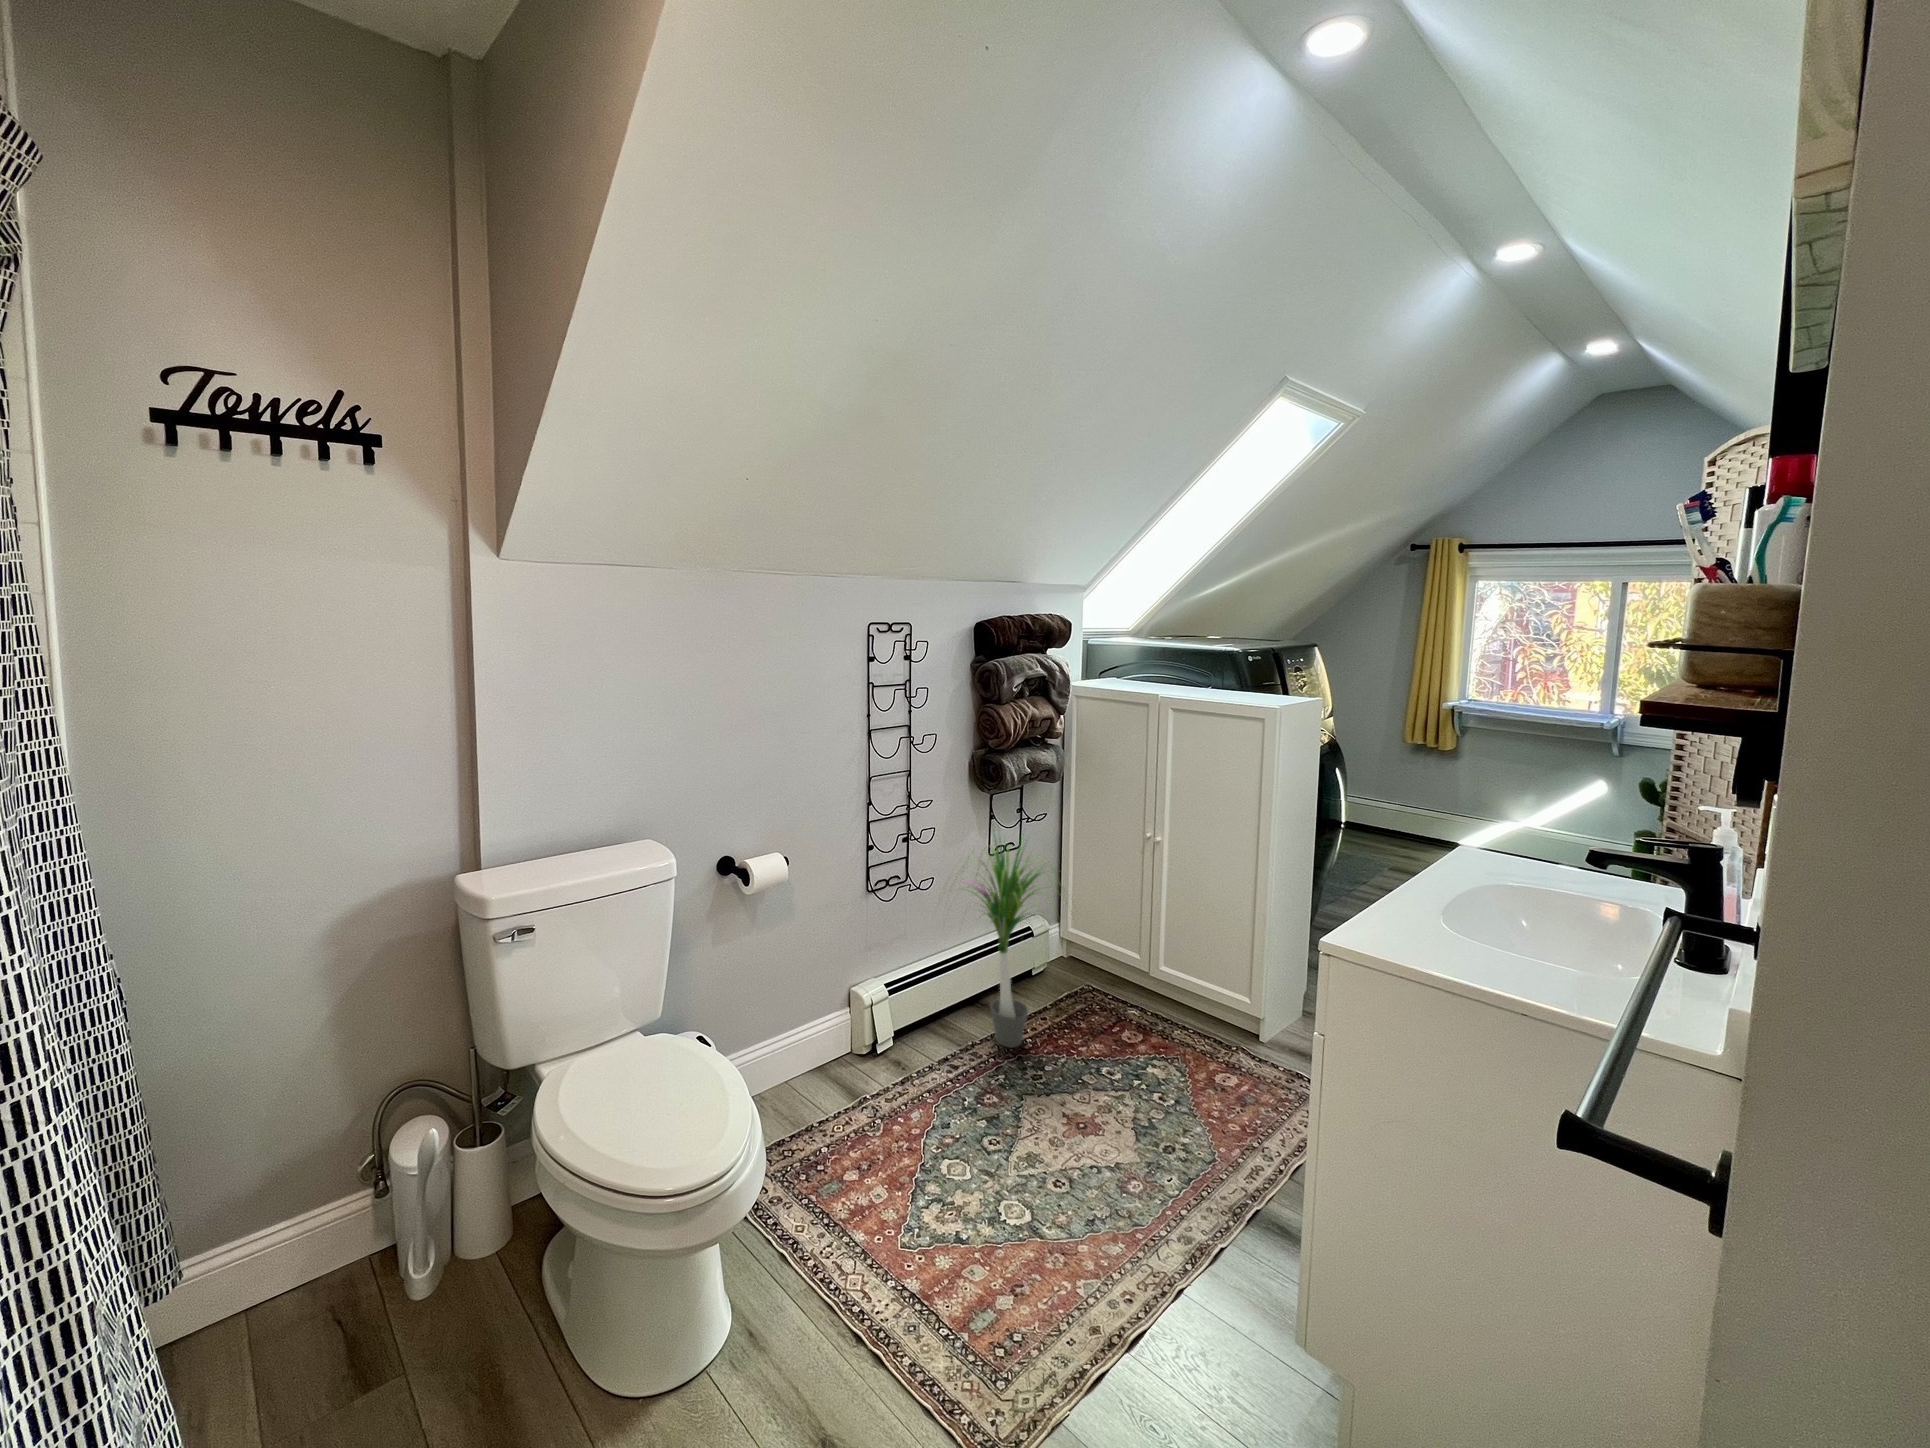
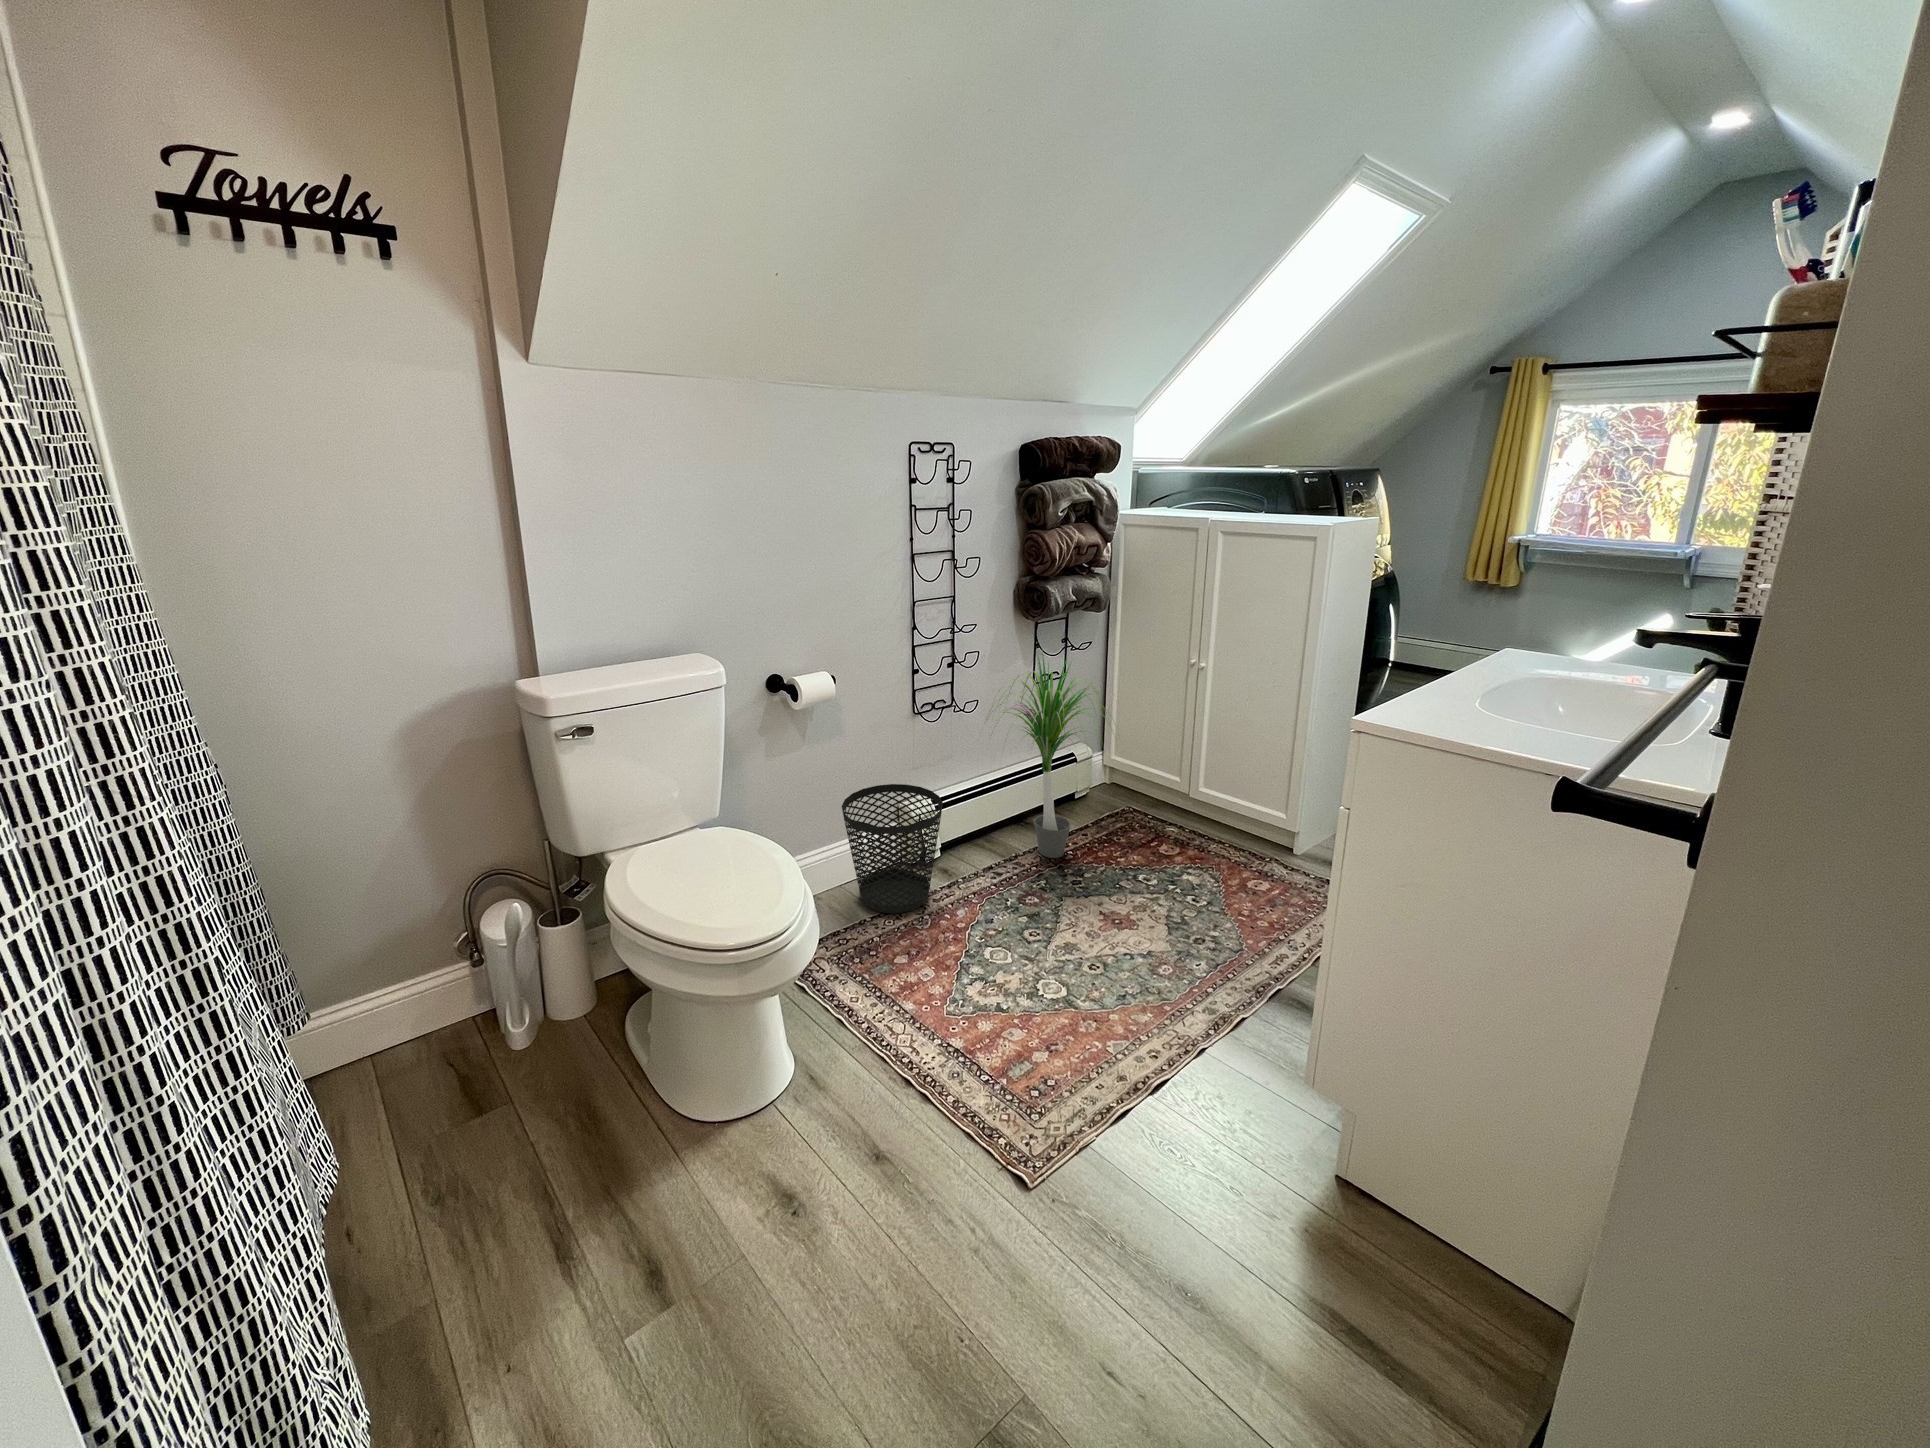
wastebasket: none [789,969,896,1118] -> present [842,784,943,913]

